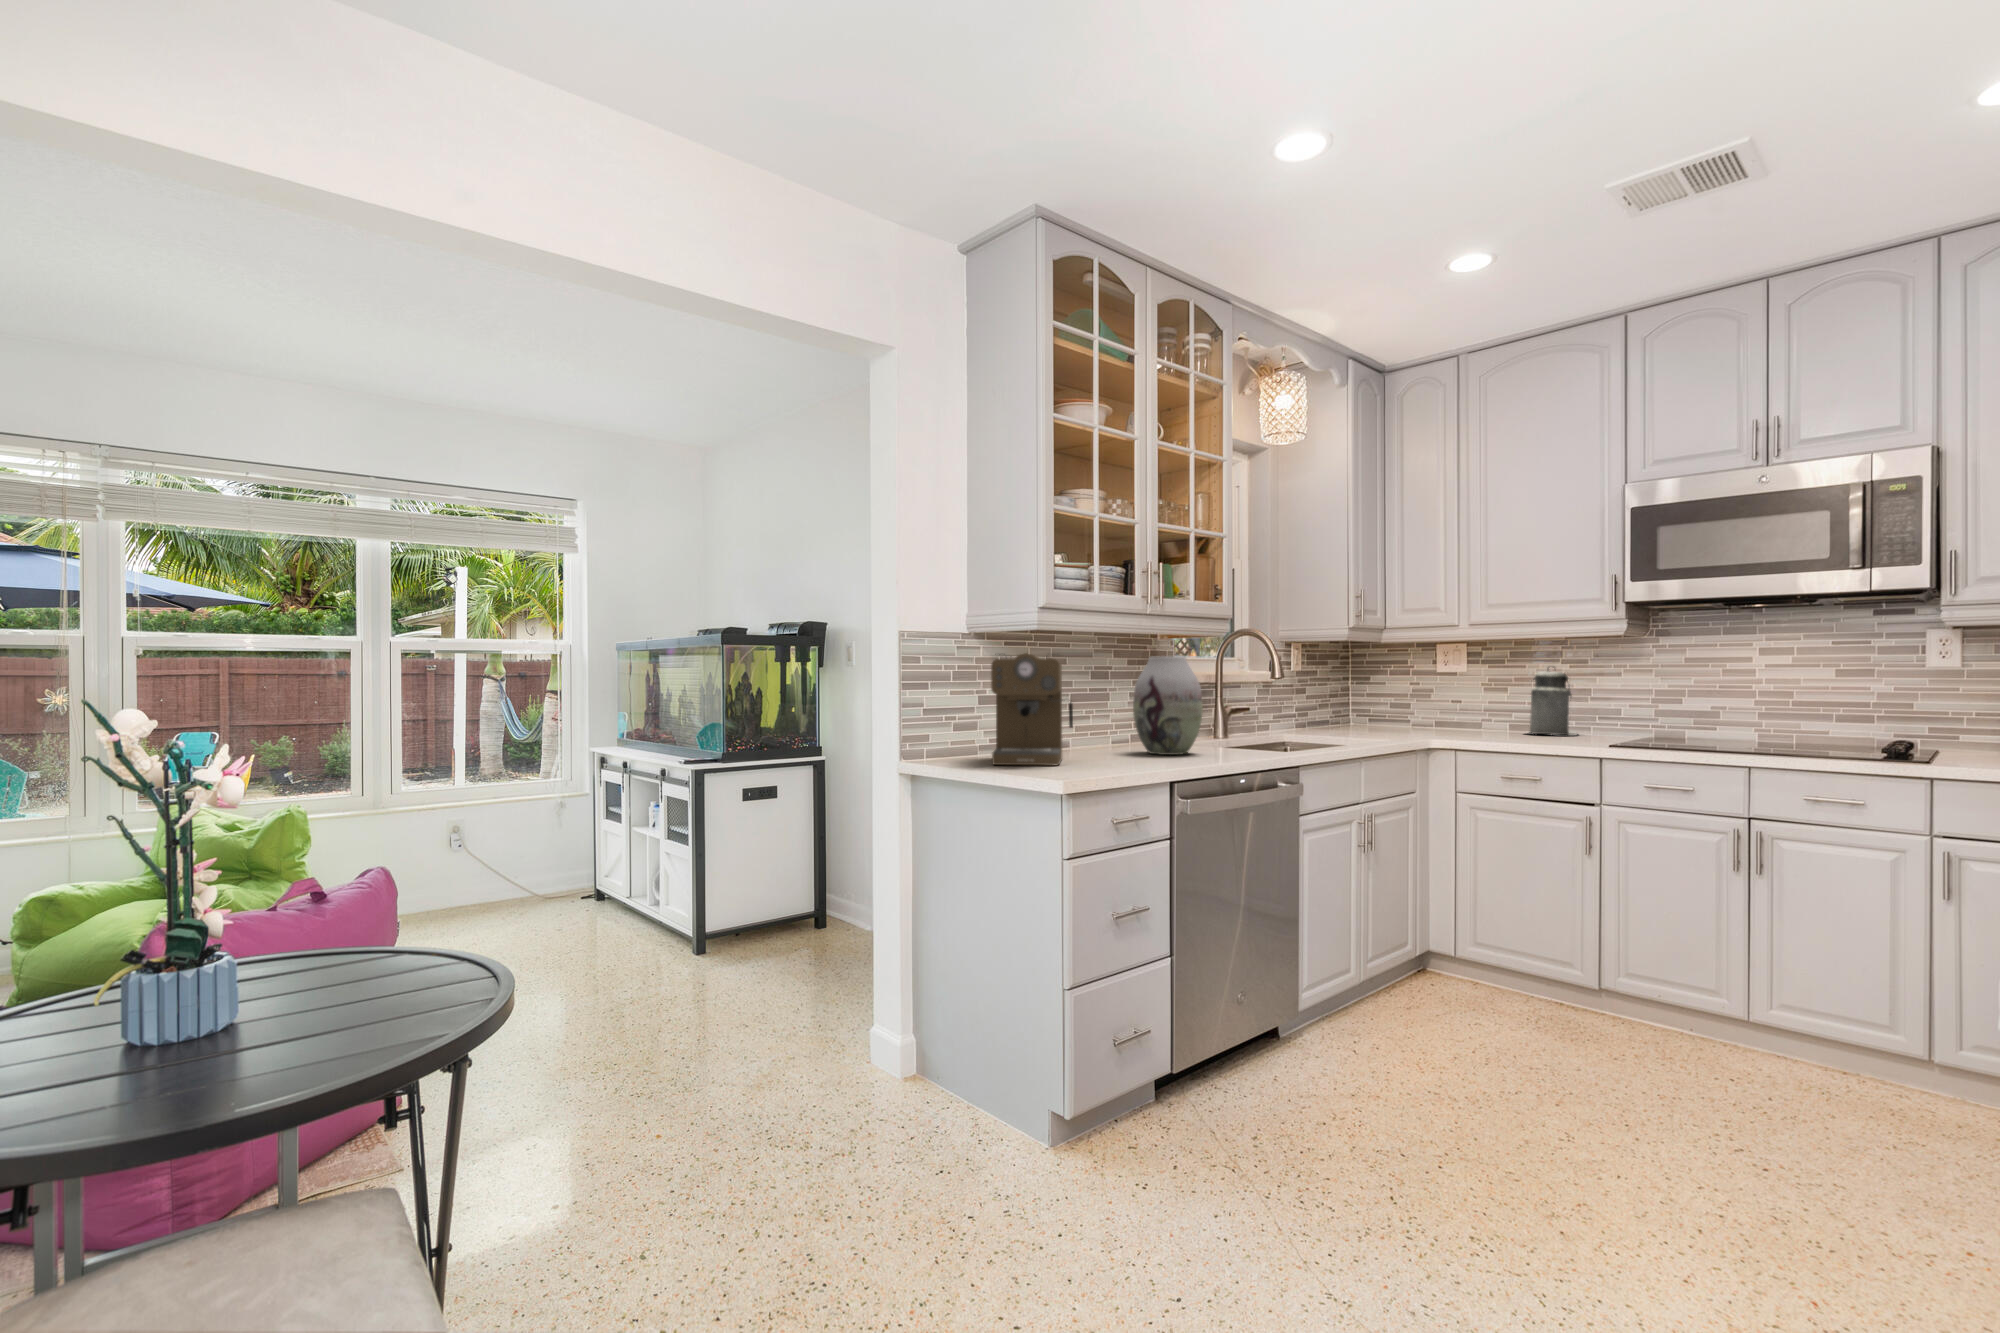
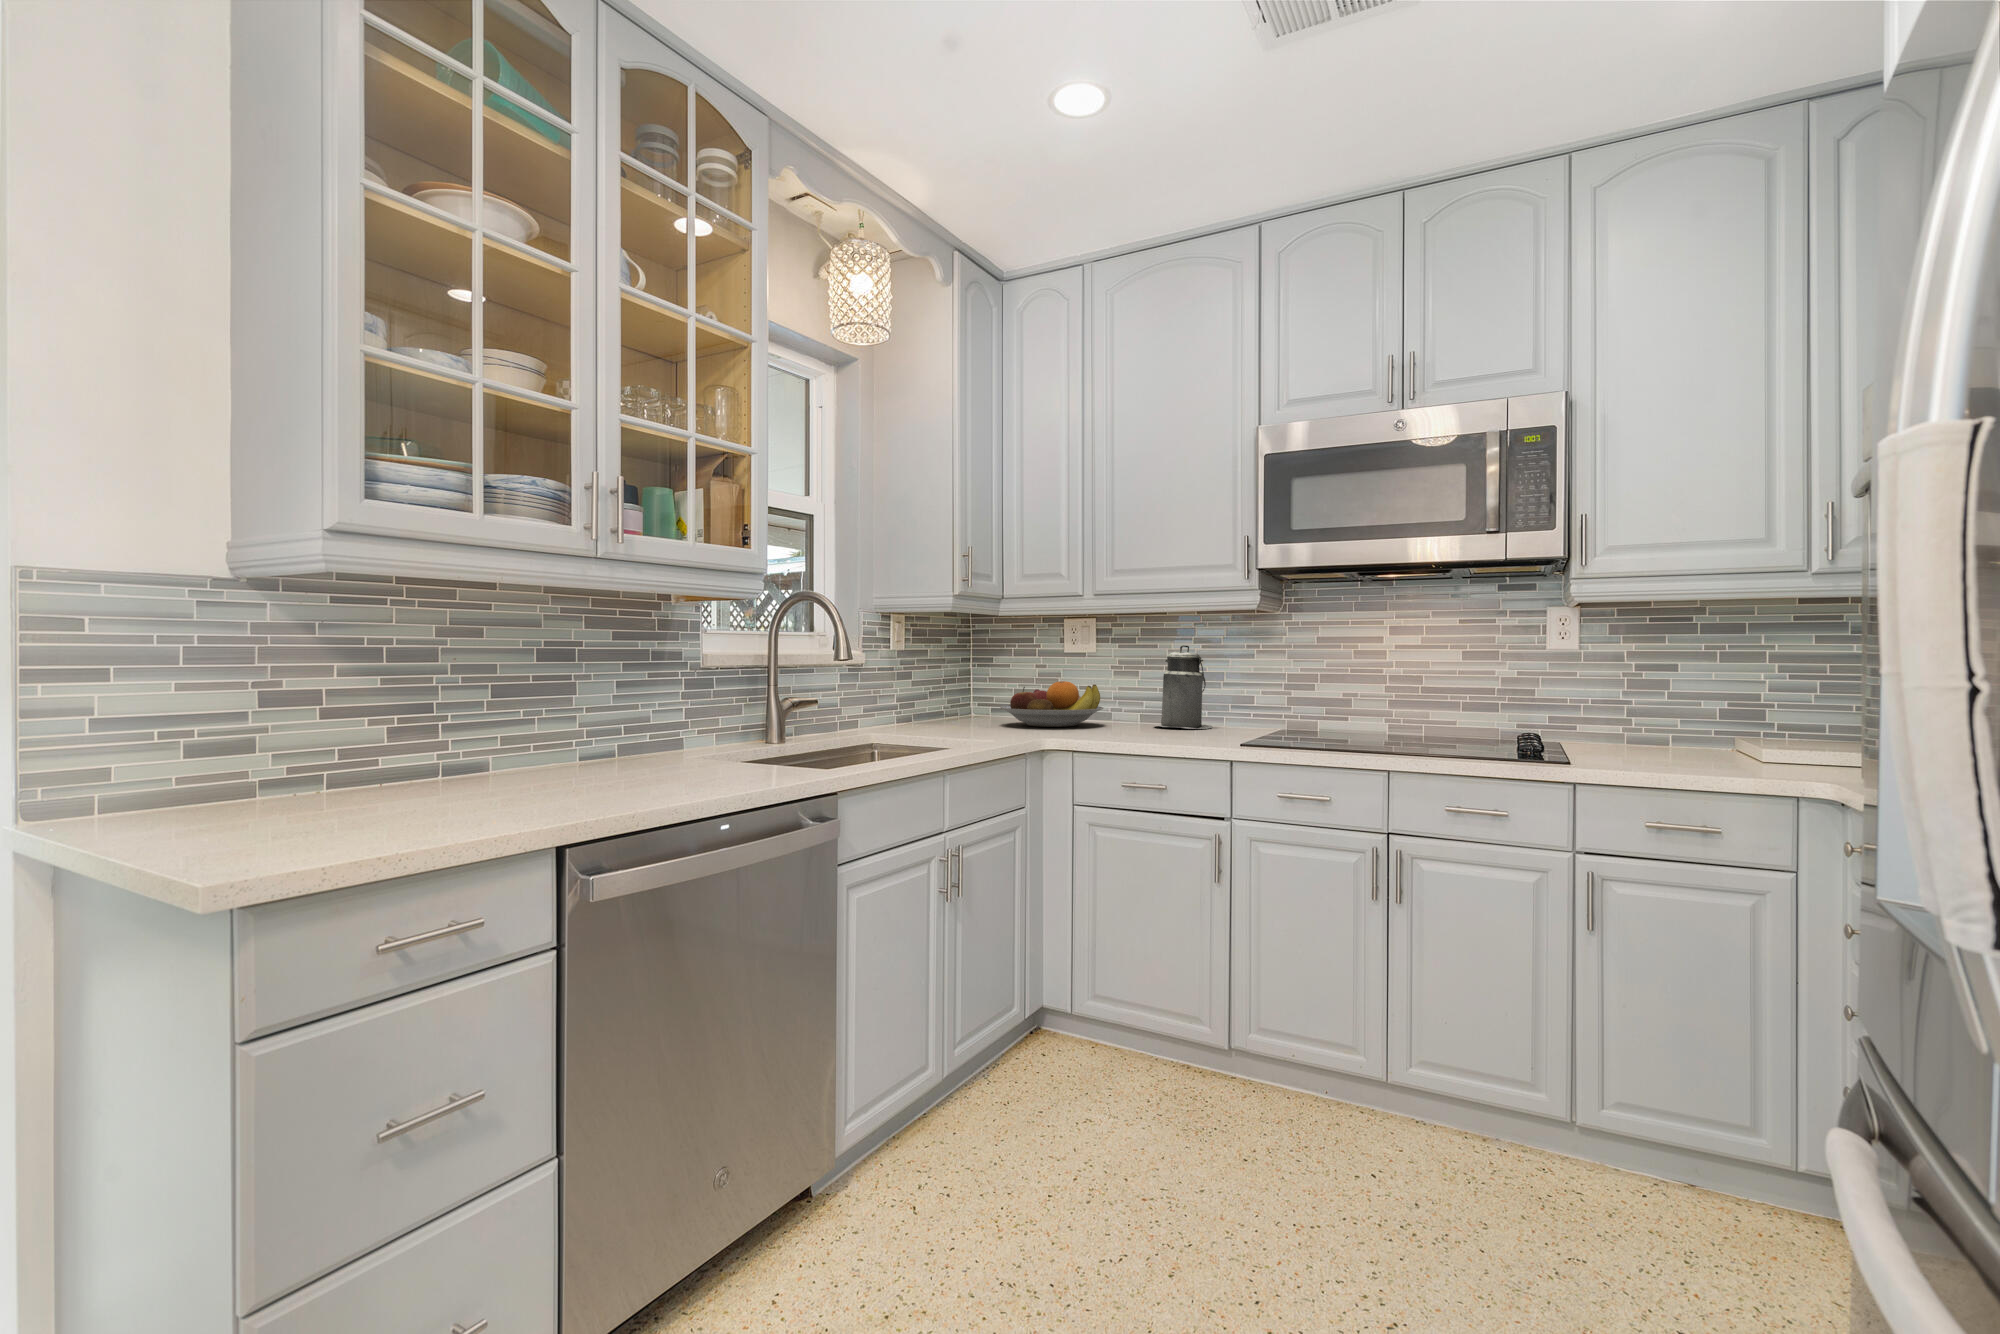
coffee maker: present [991,653,1073,766] -> none [225,614,430,823]
vase: present [1133,656,1203,755] -> none [581,626,696,782]
fruit bowl: none [1383,696,1475,732] -> present [1000,681,1103,727]

